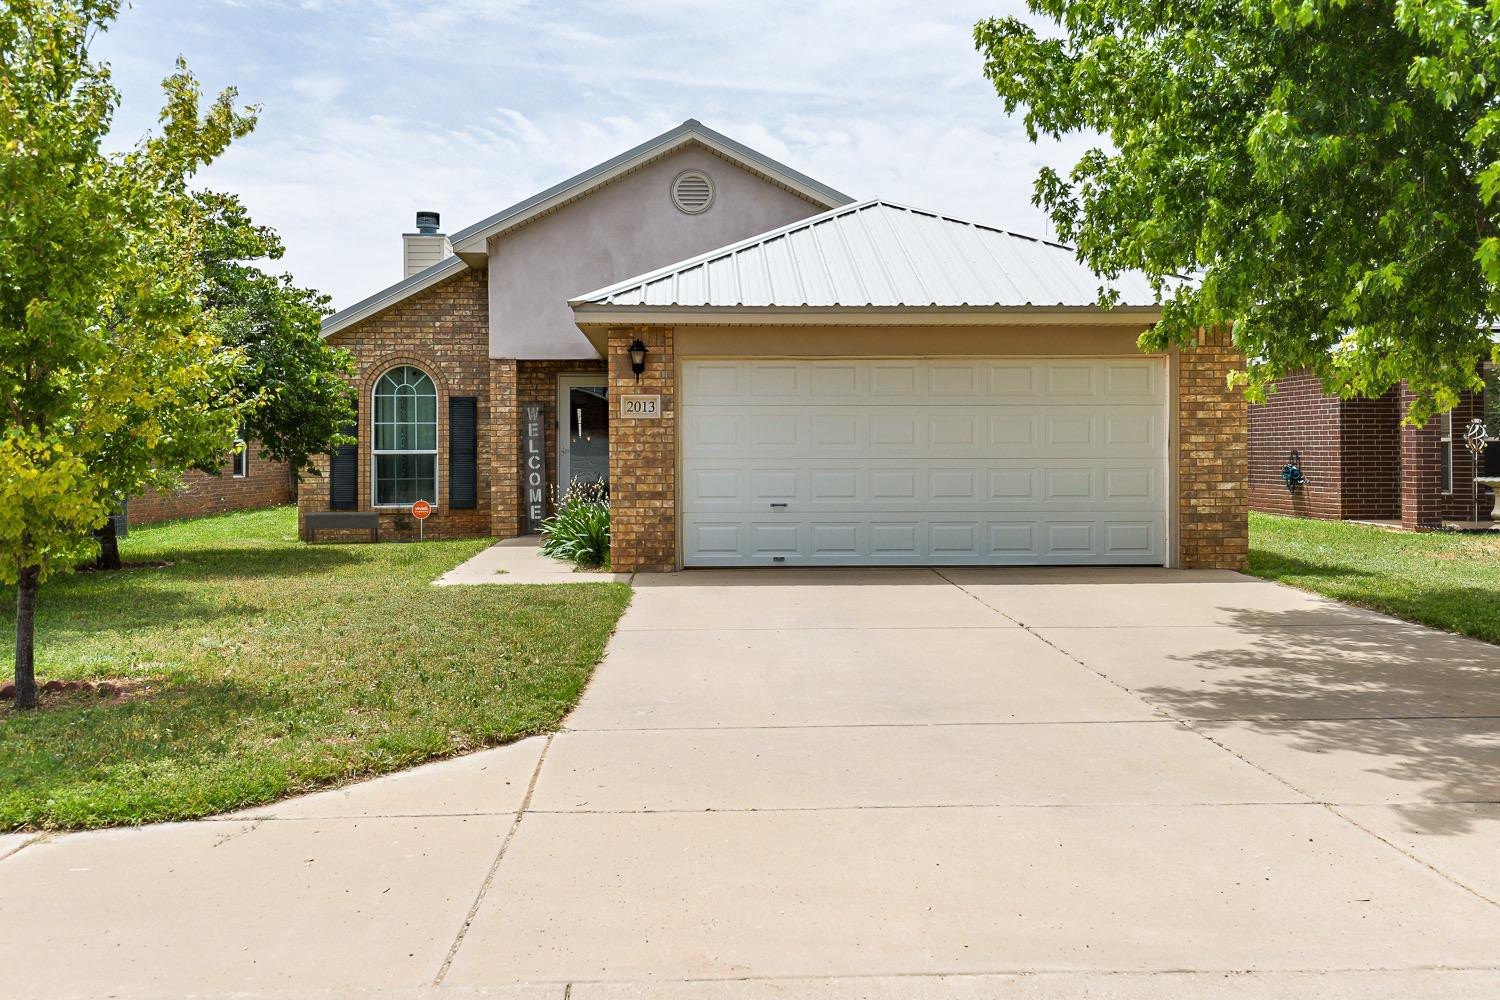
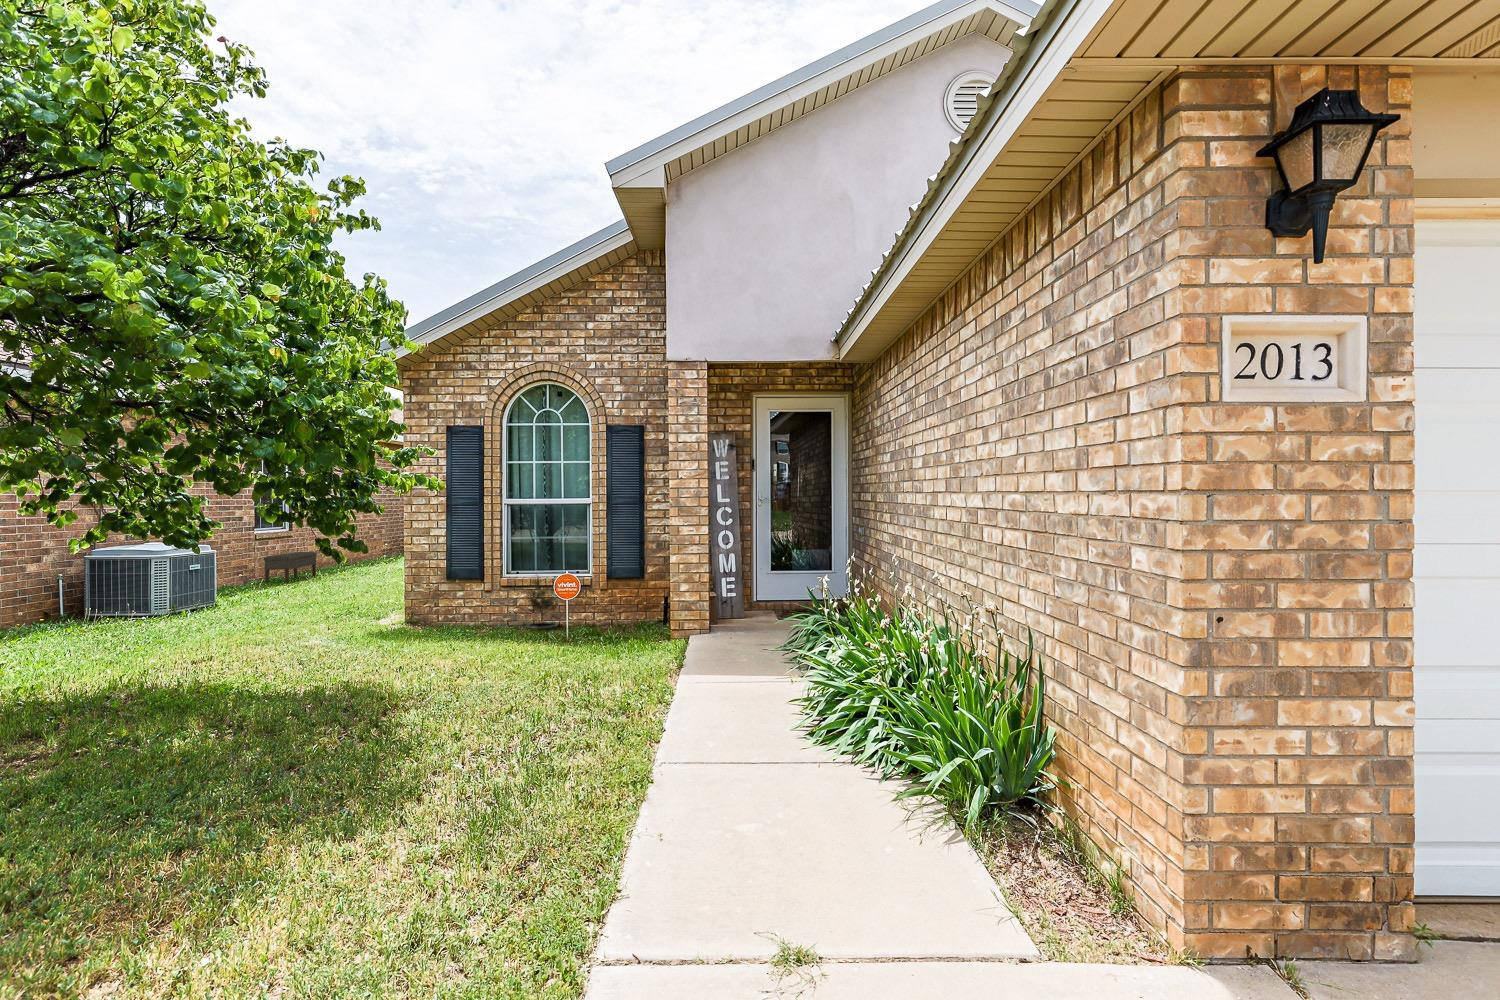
bench: present [304,512,379,544] -> present [264,552,317,583]

